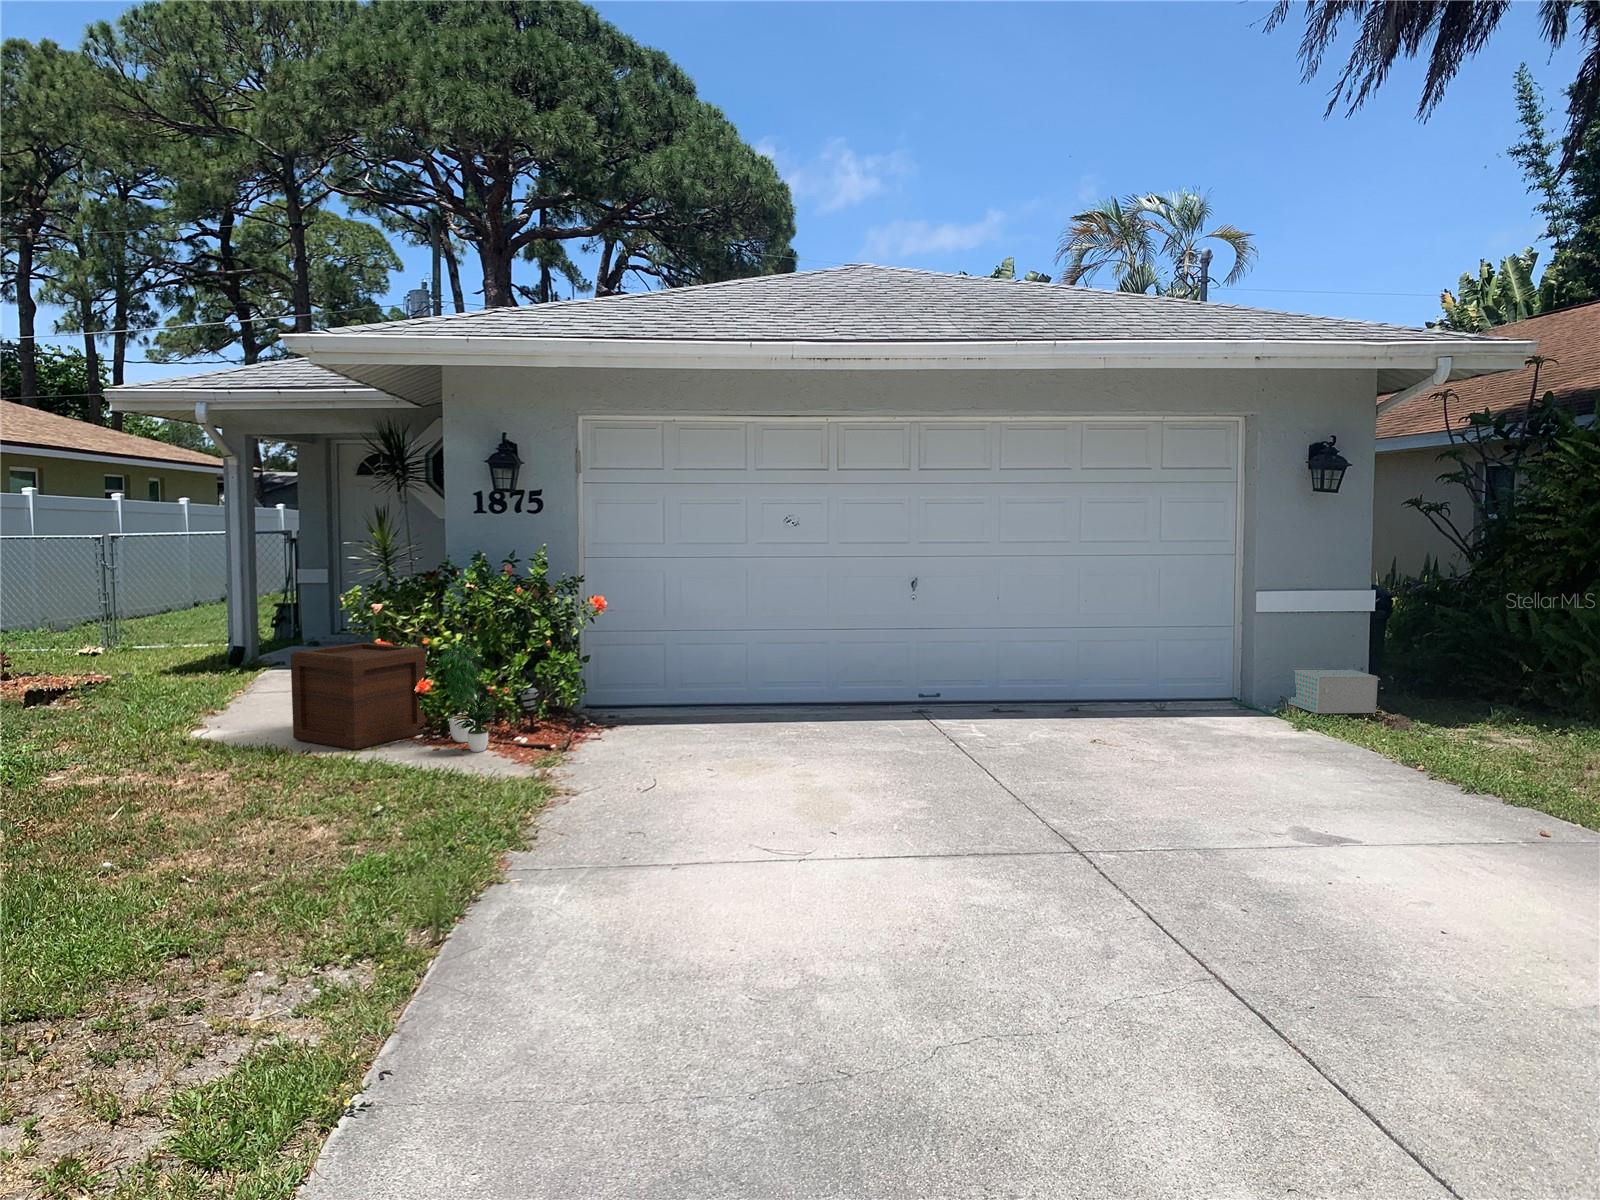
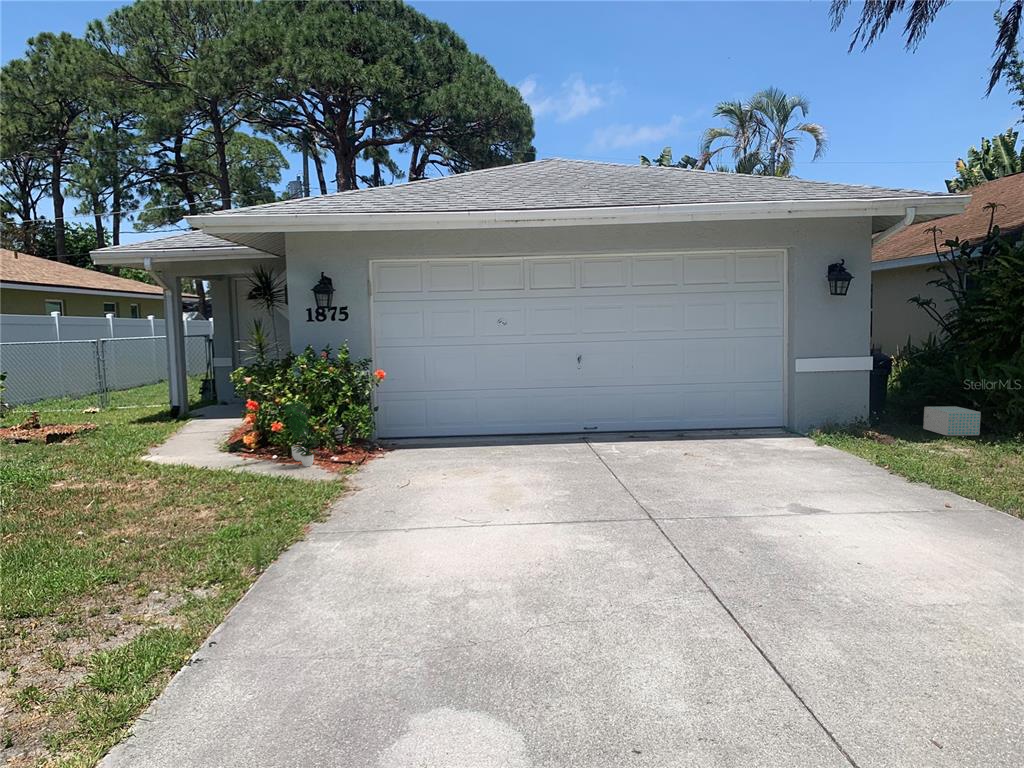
wooden crate: present [291,642,427,750] -> none [198,402,280,466]
storage box: present [1289,668,1378,713] -> present [923,406,981,436]

